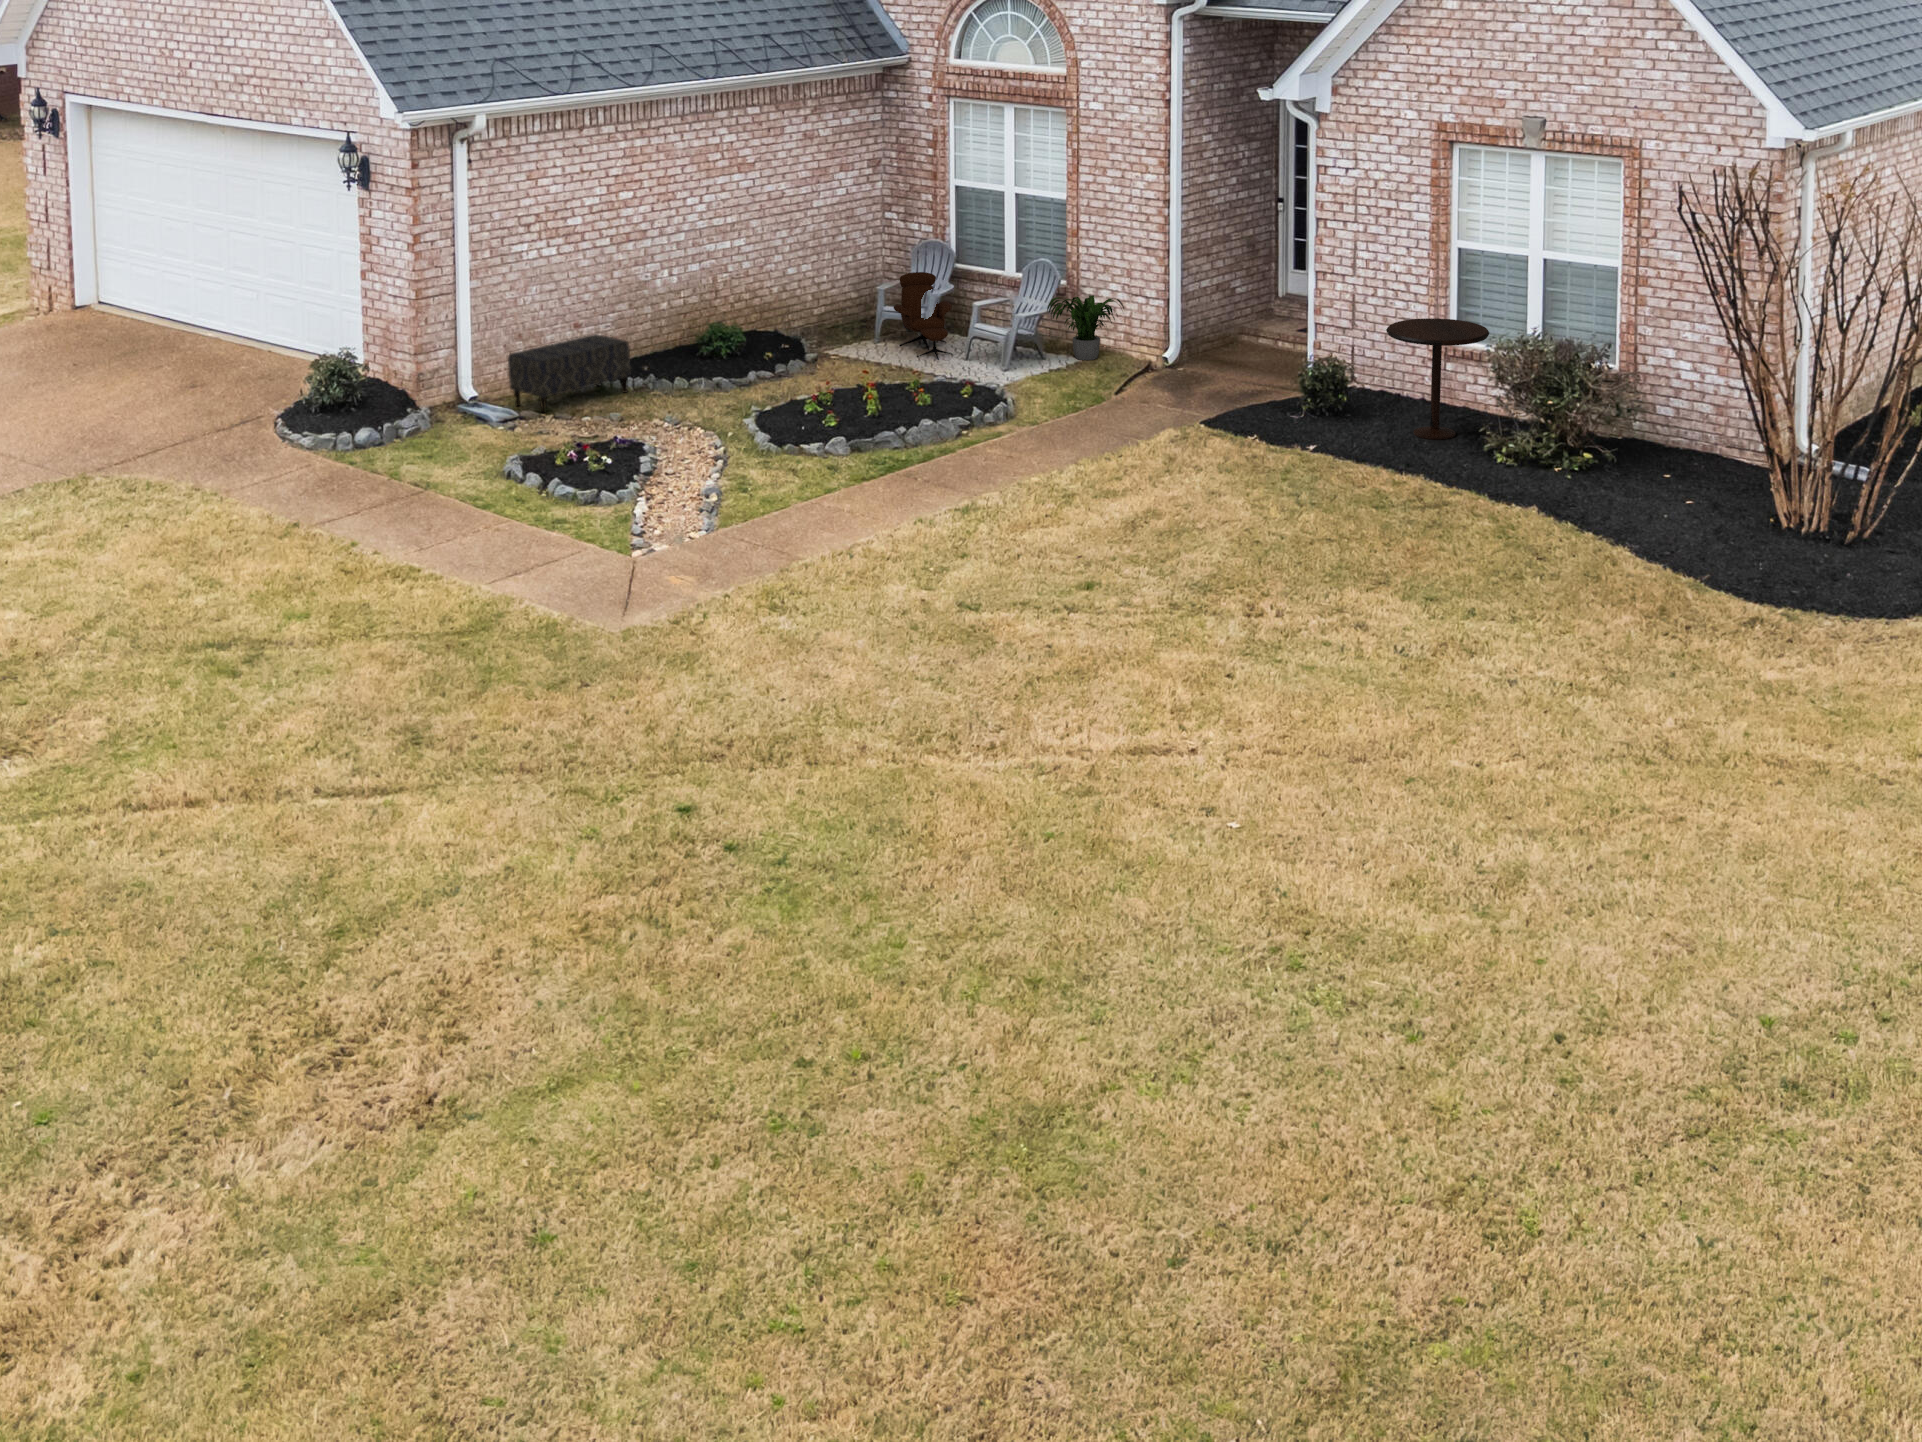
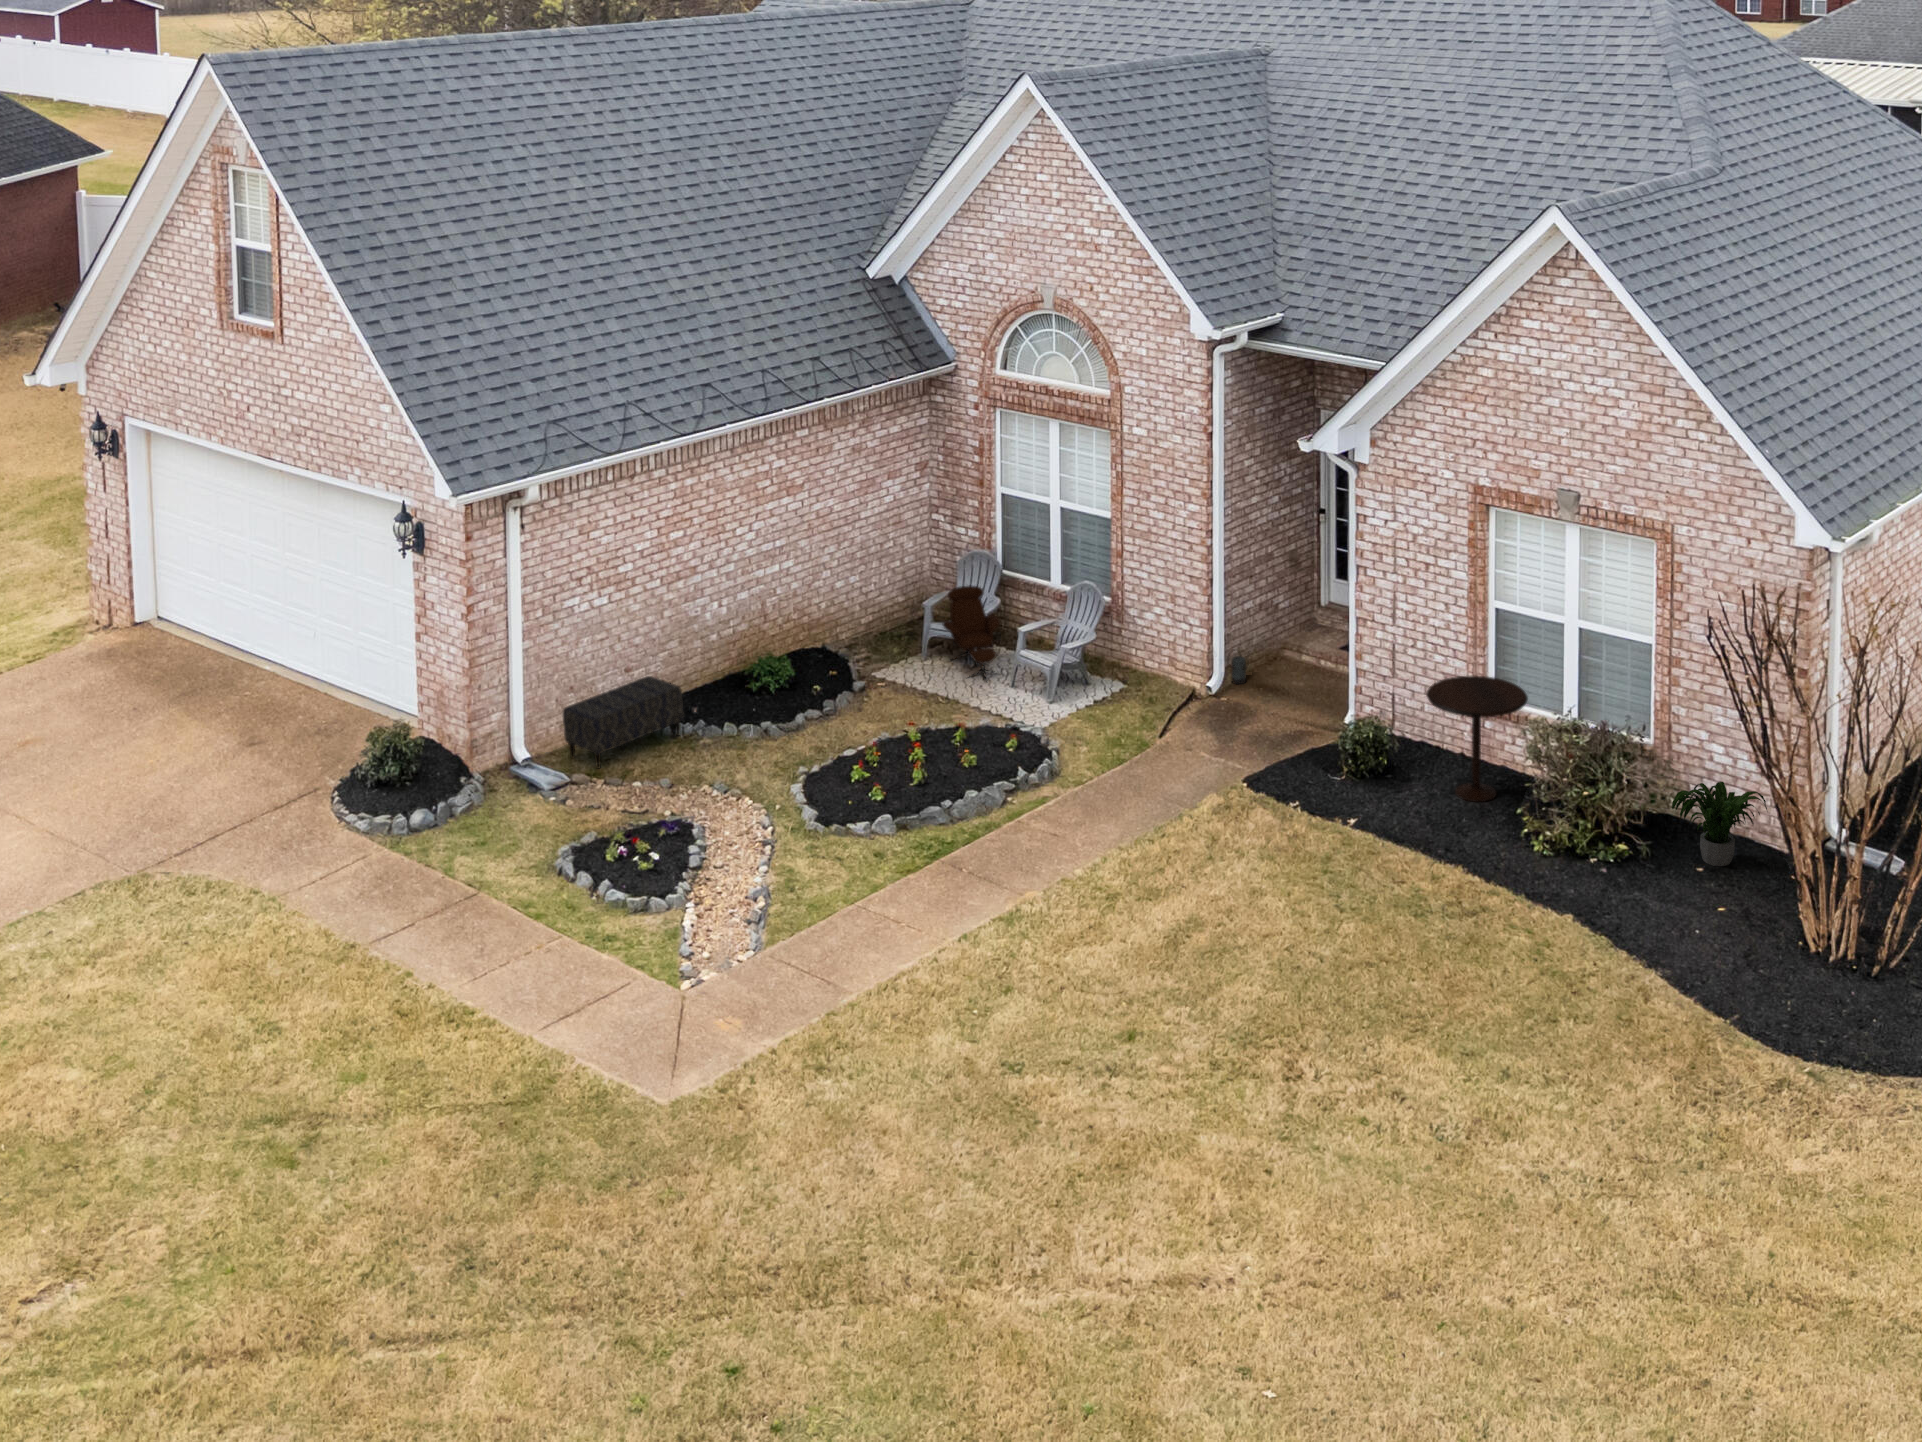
potted plant: present [1047,295,1124,360] -> present [1672,782,1767,866]
watering can: none [1182,326,1206,363] -> present [1229,650,1247,684]

